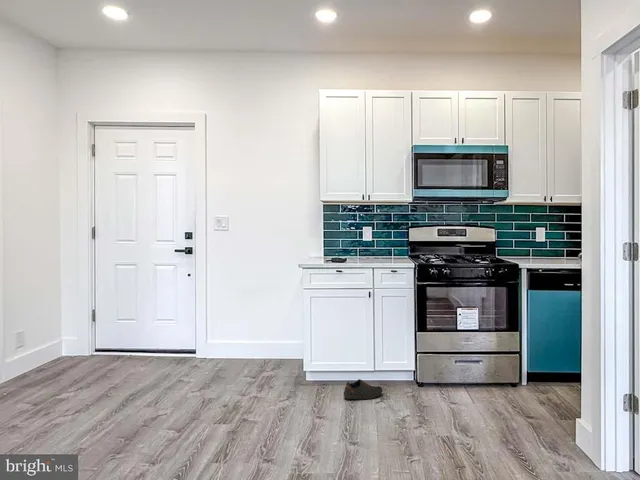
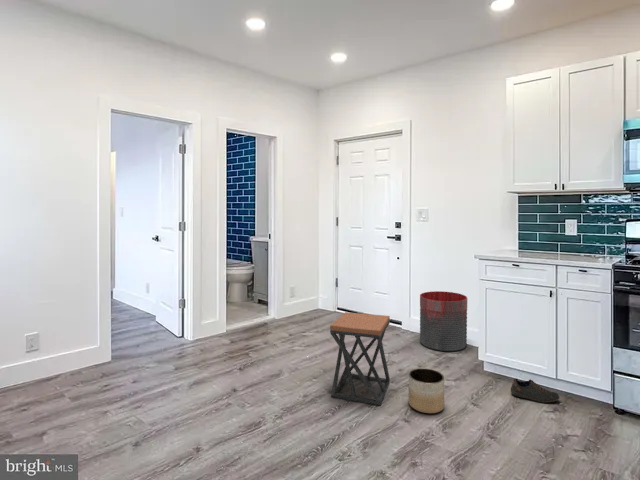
trash can: none [228,308,280,375] -> present [420,291,467,351]
stool: none [156,338,228,464] -> present [330,312,390,405]
planter: none [257,391,297,443] -> present [409,368,444,414]

